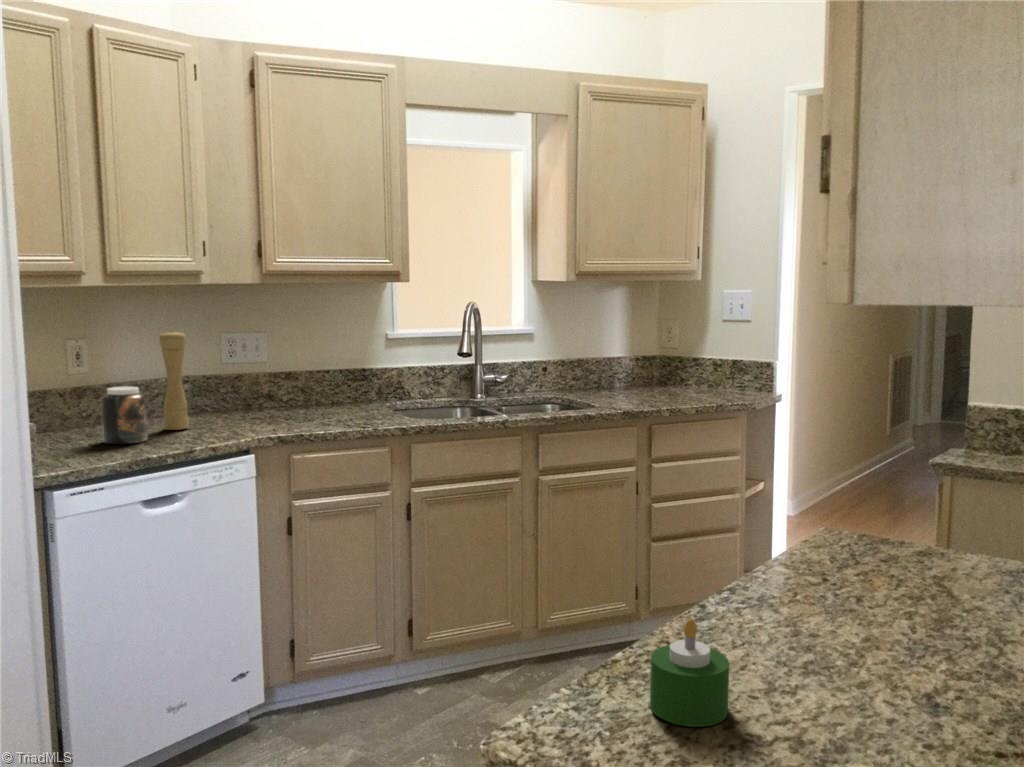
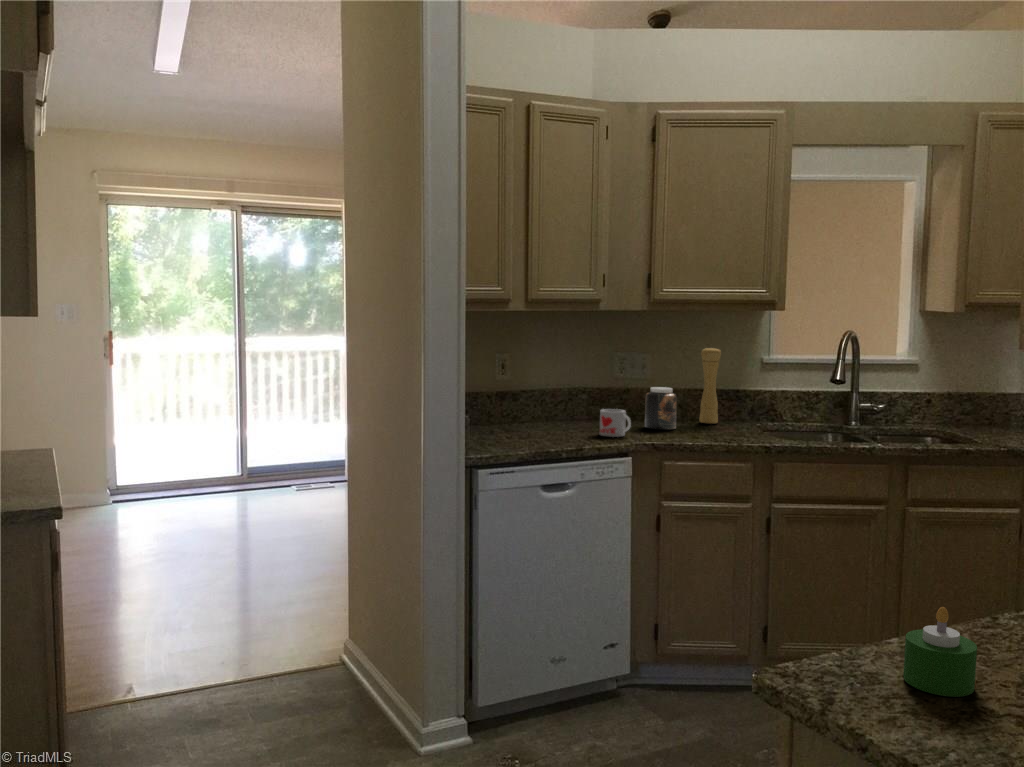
pepper mill: present [159,331,189,430] -> present [699,347,721,424]
jar: present [101,387,147,444] -> present [645,387,677,430]
mug: none [210,400,249,433] -> present [600,409,631,437]

